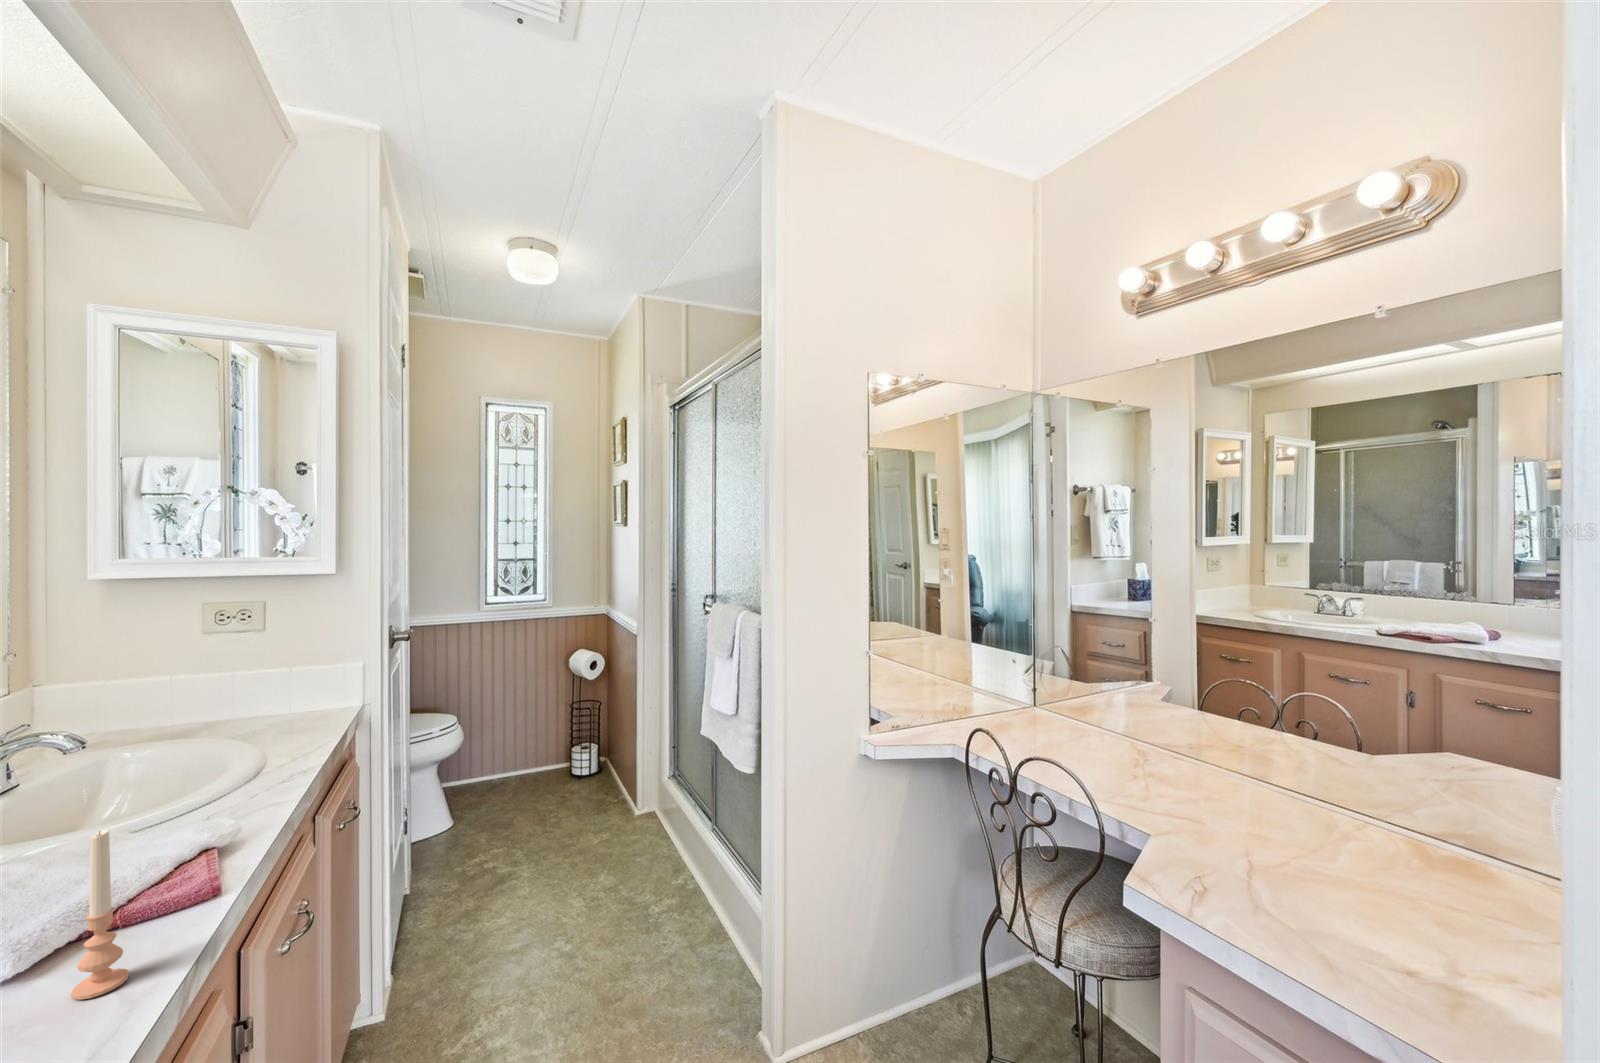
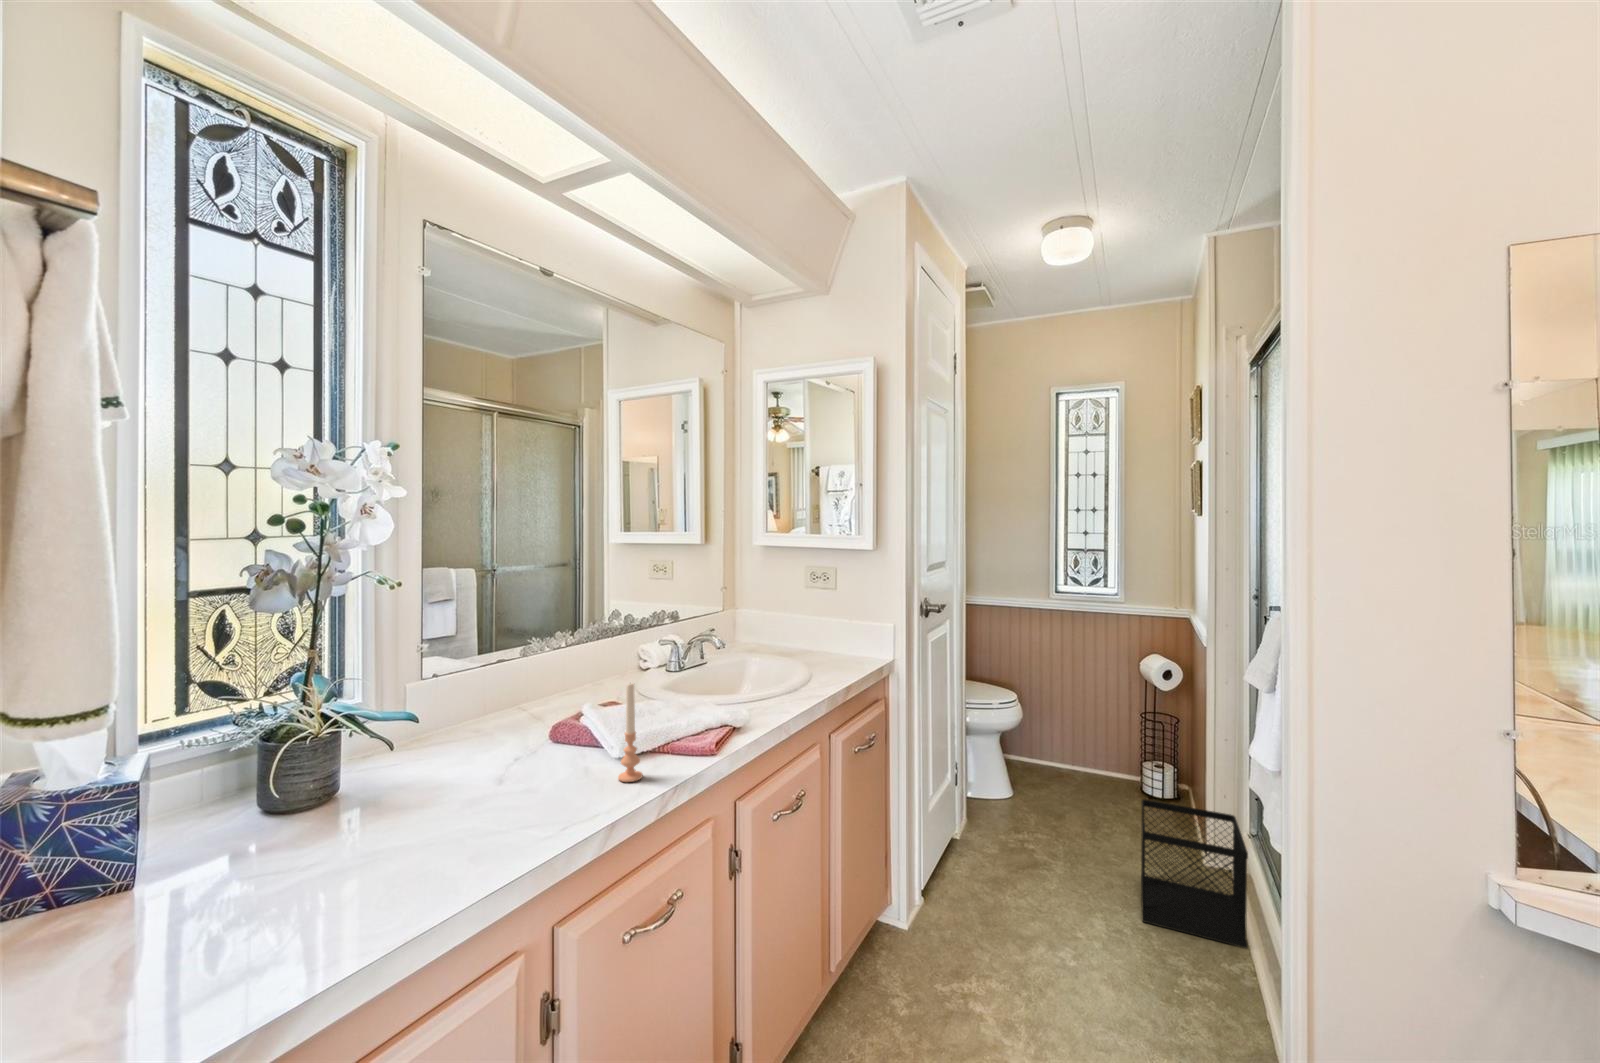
wastebasket: none [595,768,681,884] -> present [1141,799,1248,948]

